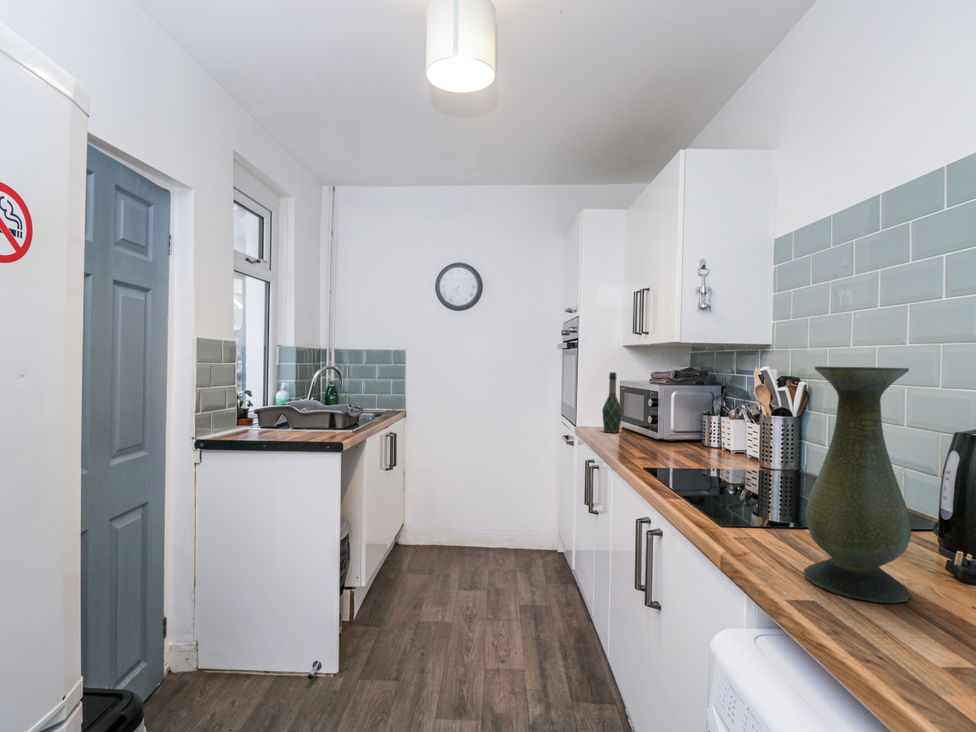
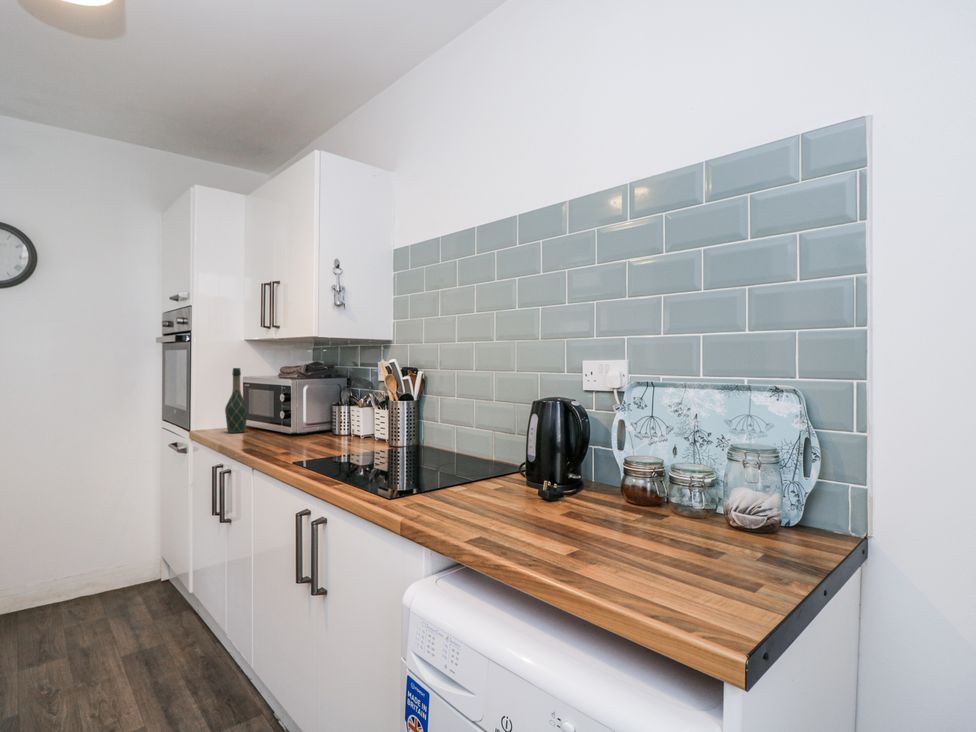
vase: present [804,367,911,603] -> none [464,356,529,528]

